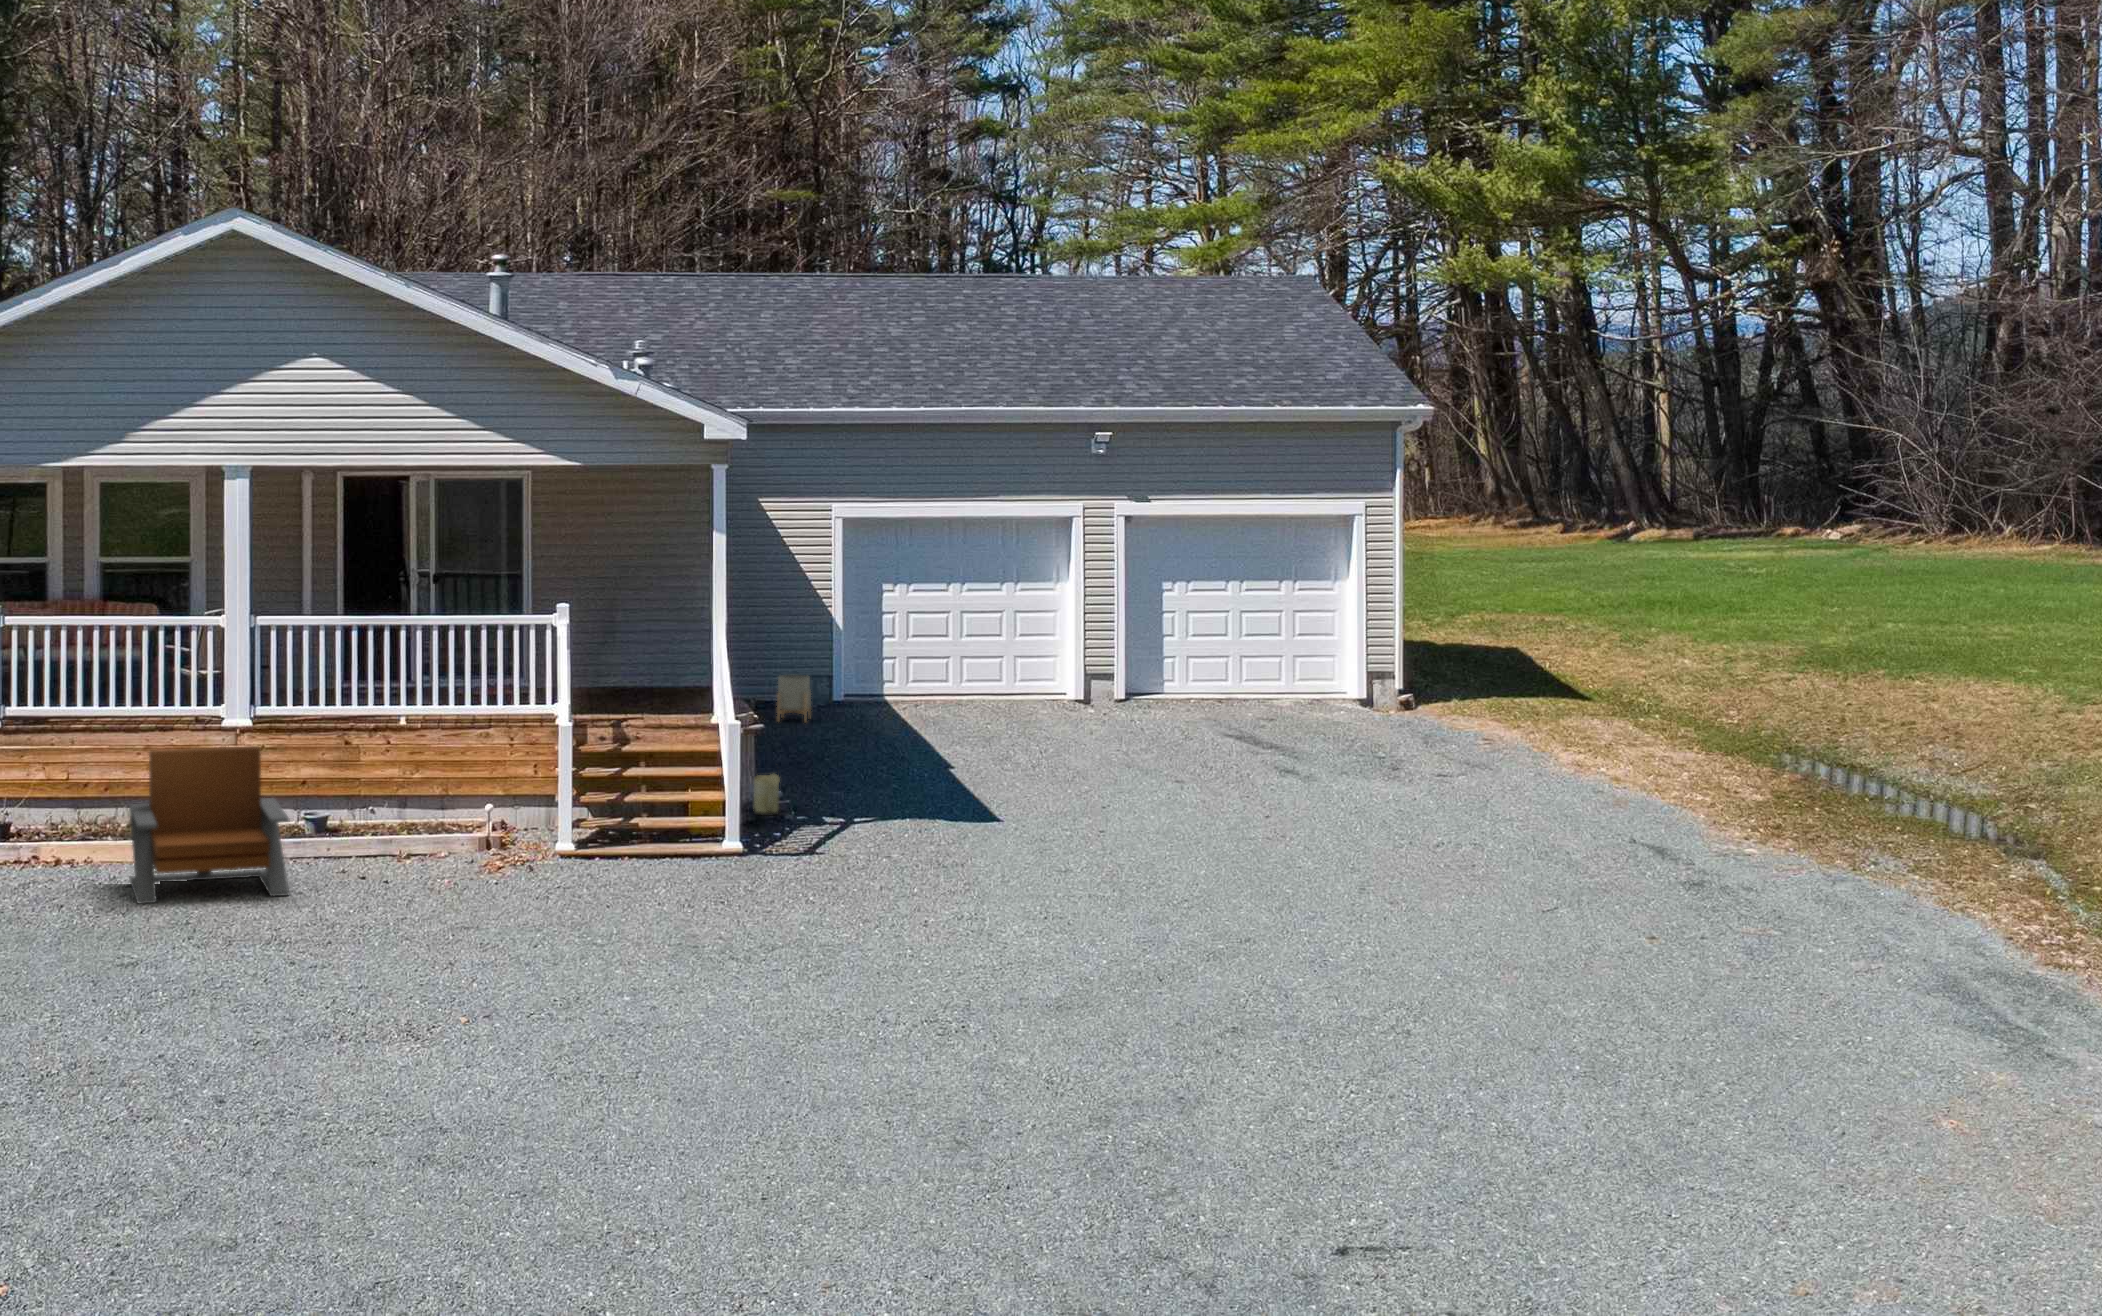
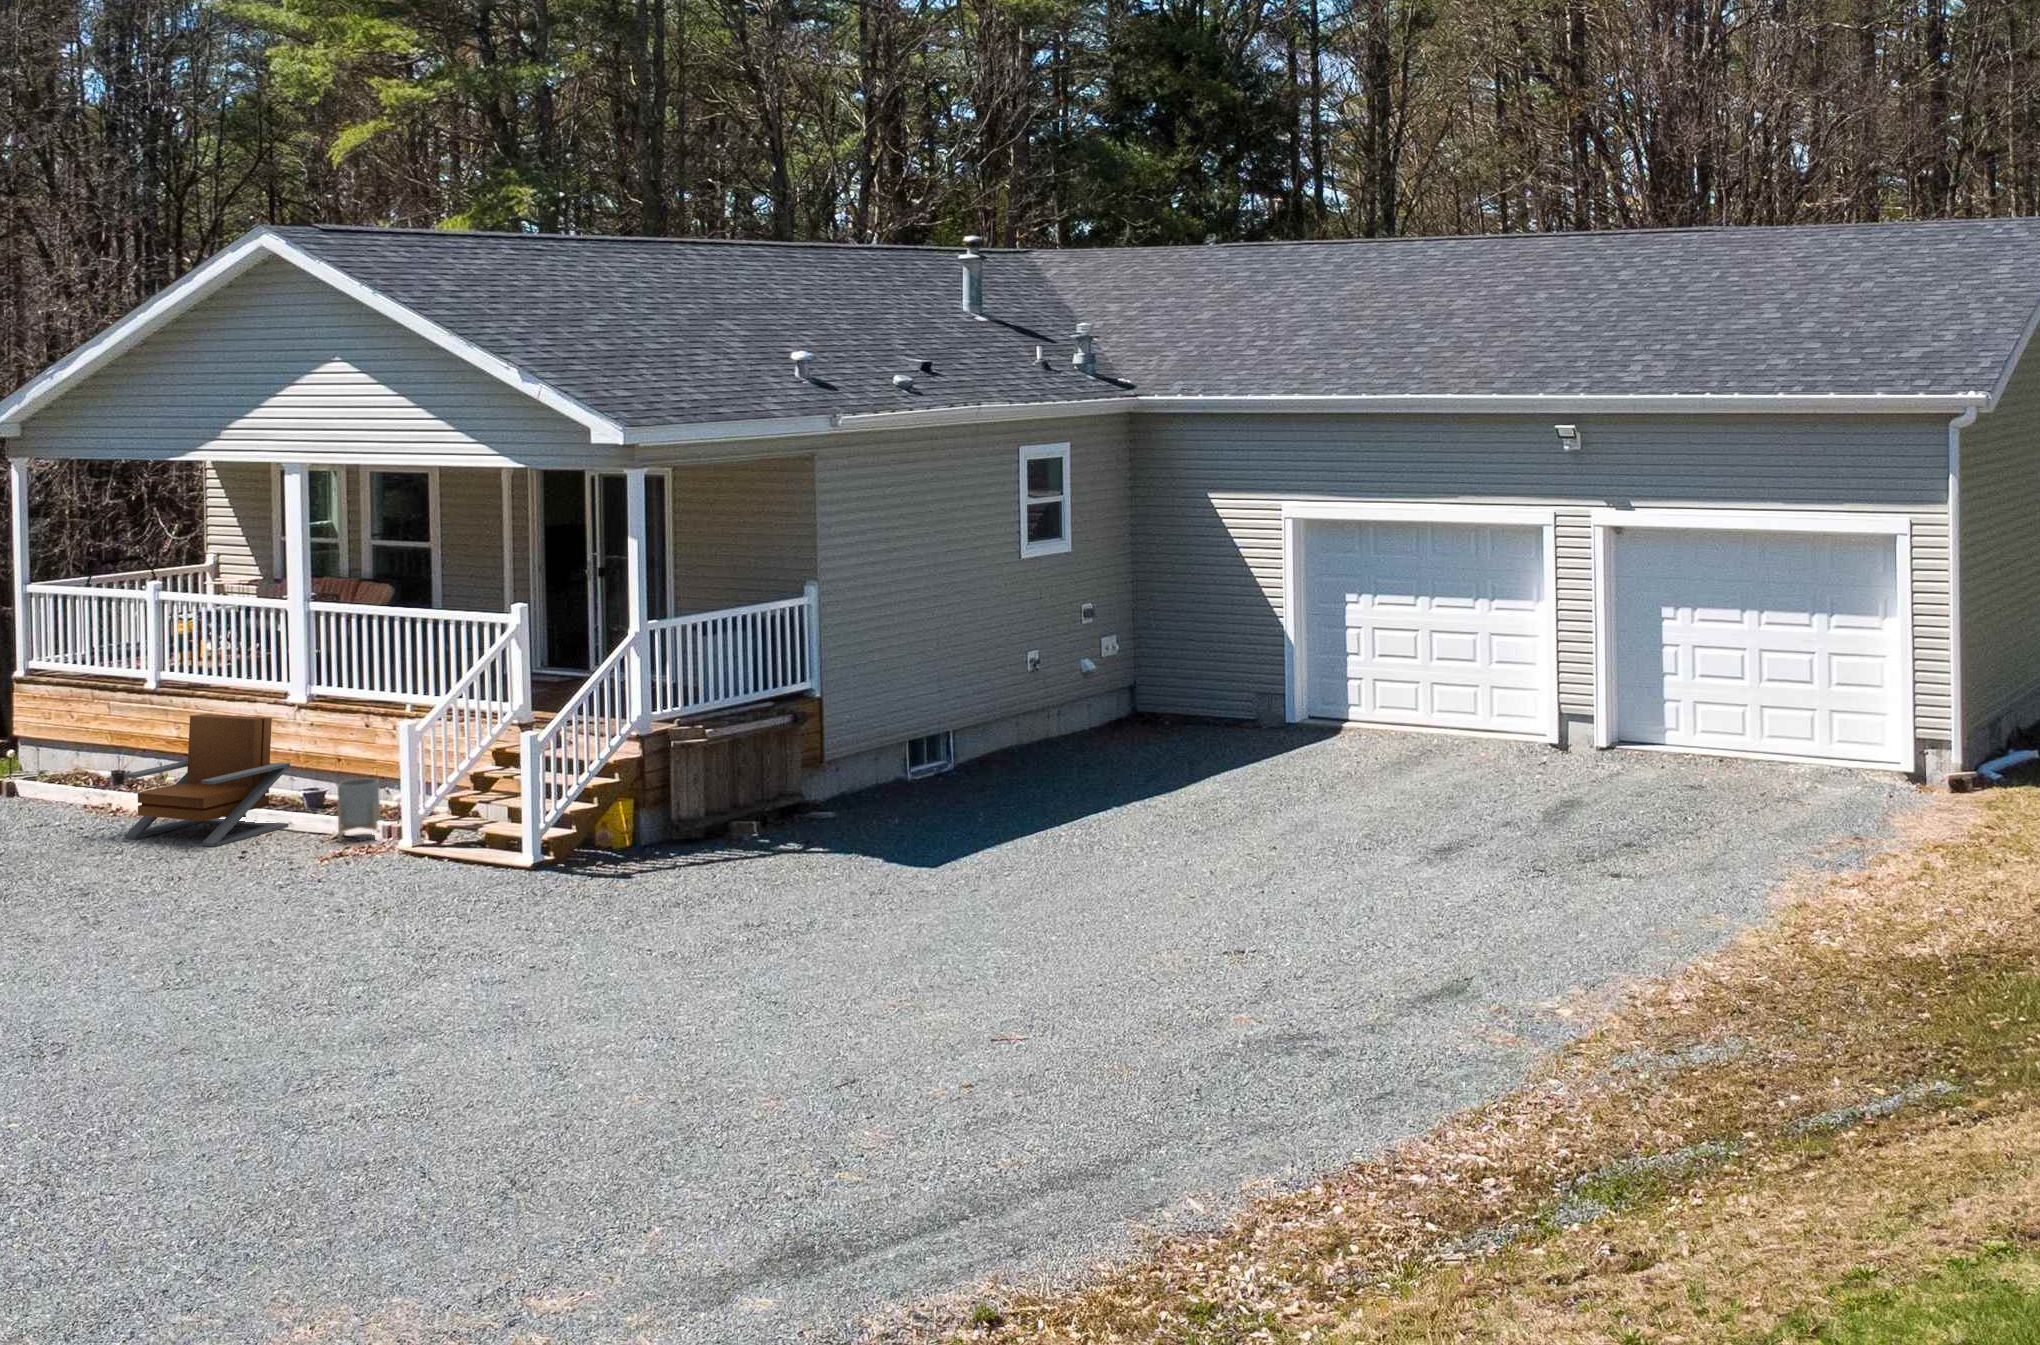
planter: present [777,675,811,721] -> present [338,779,380,842]
watering can: present [753,773,780,816] -> none [768,776,811,829]

